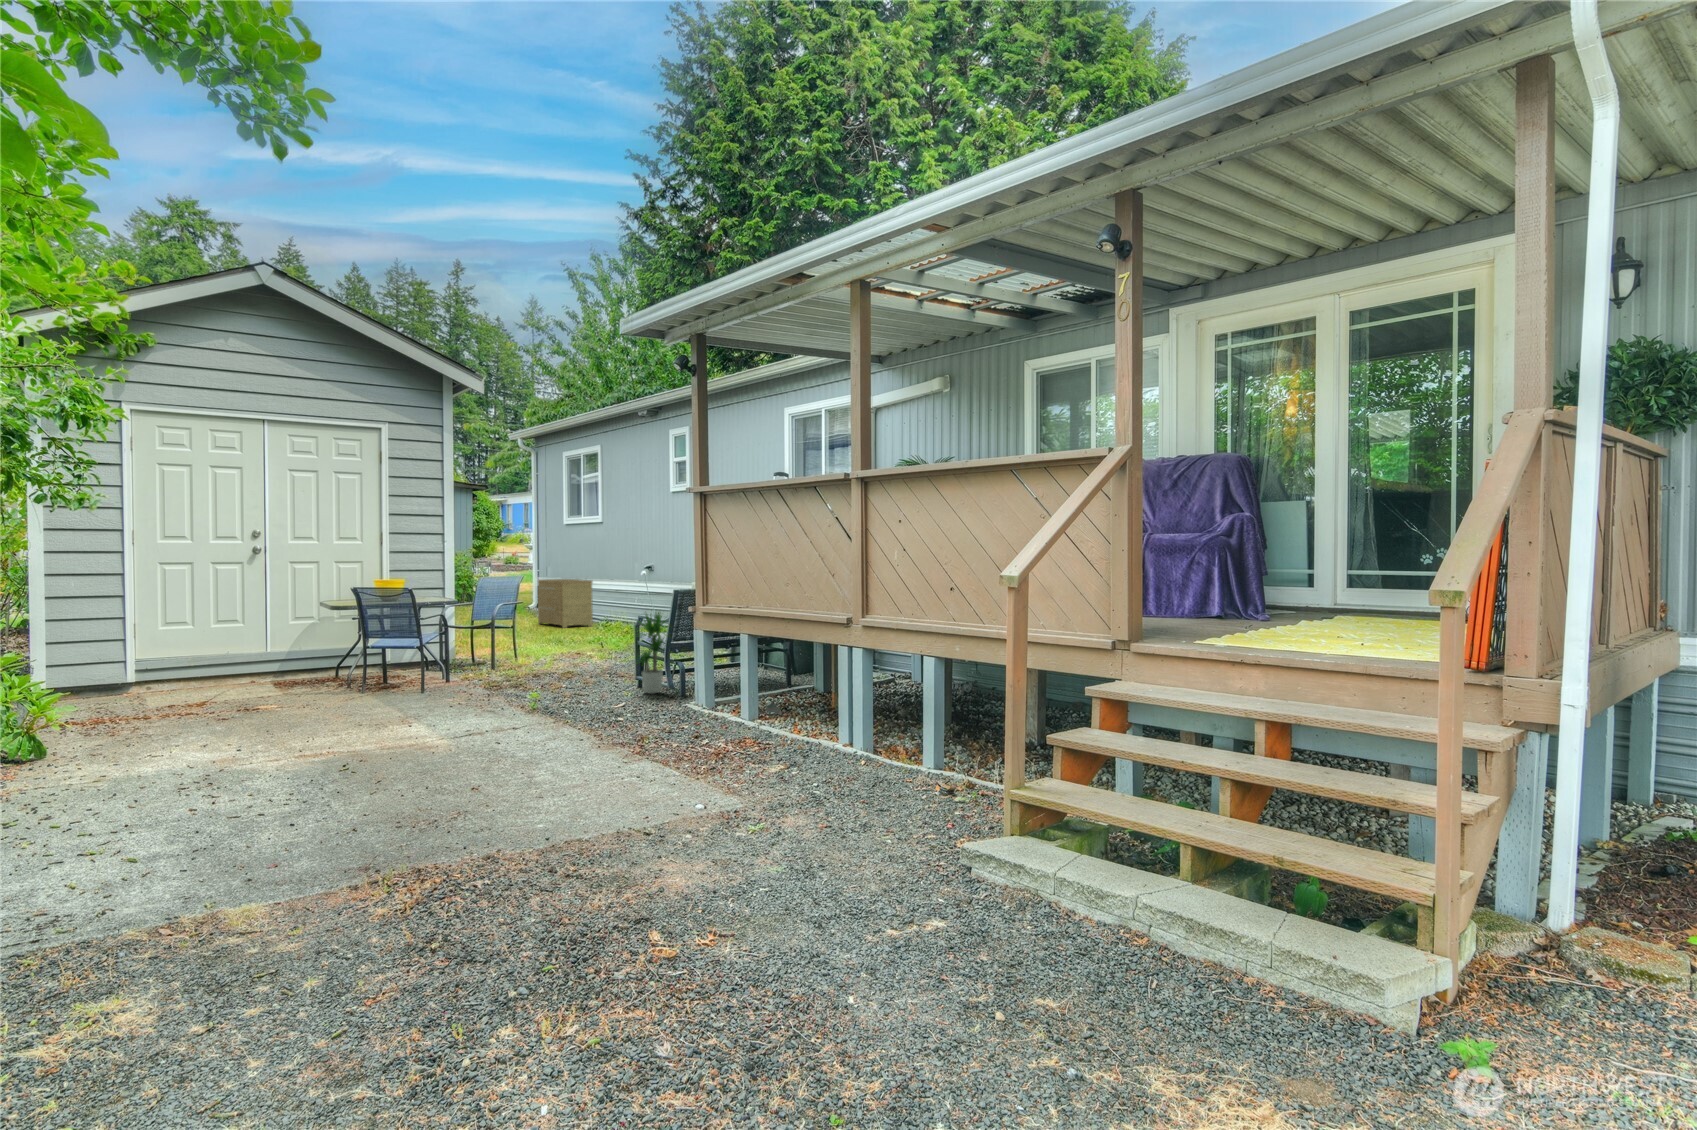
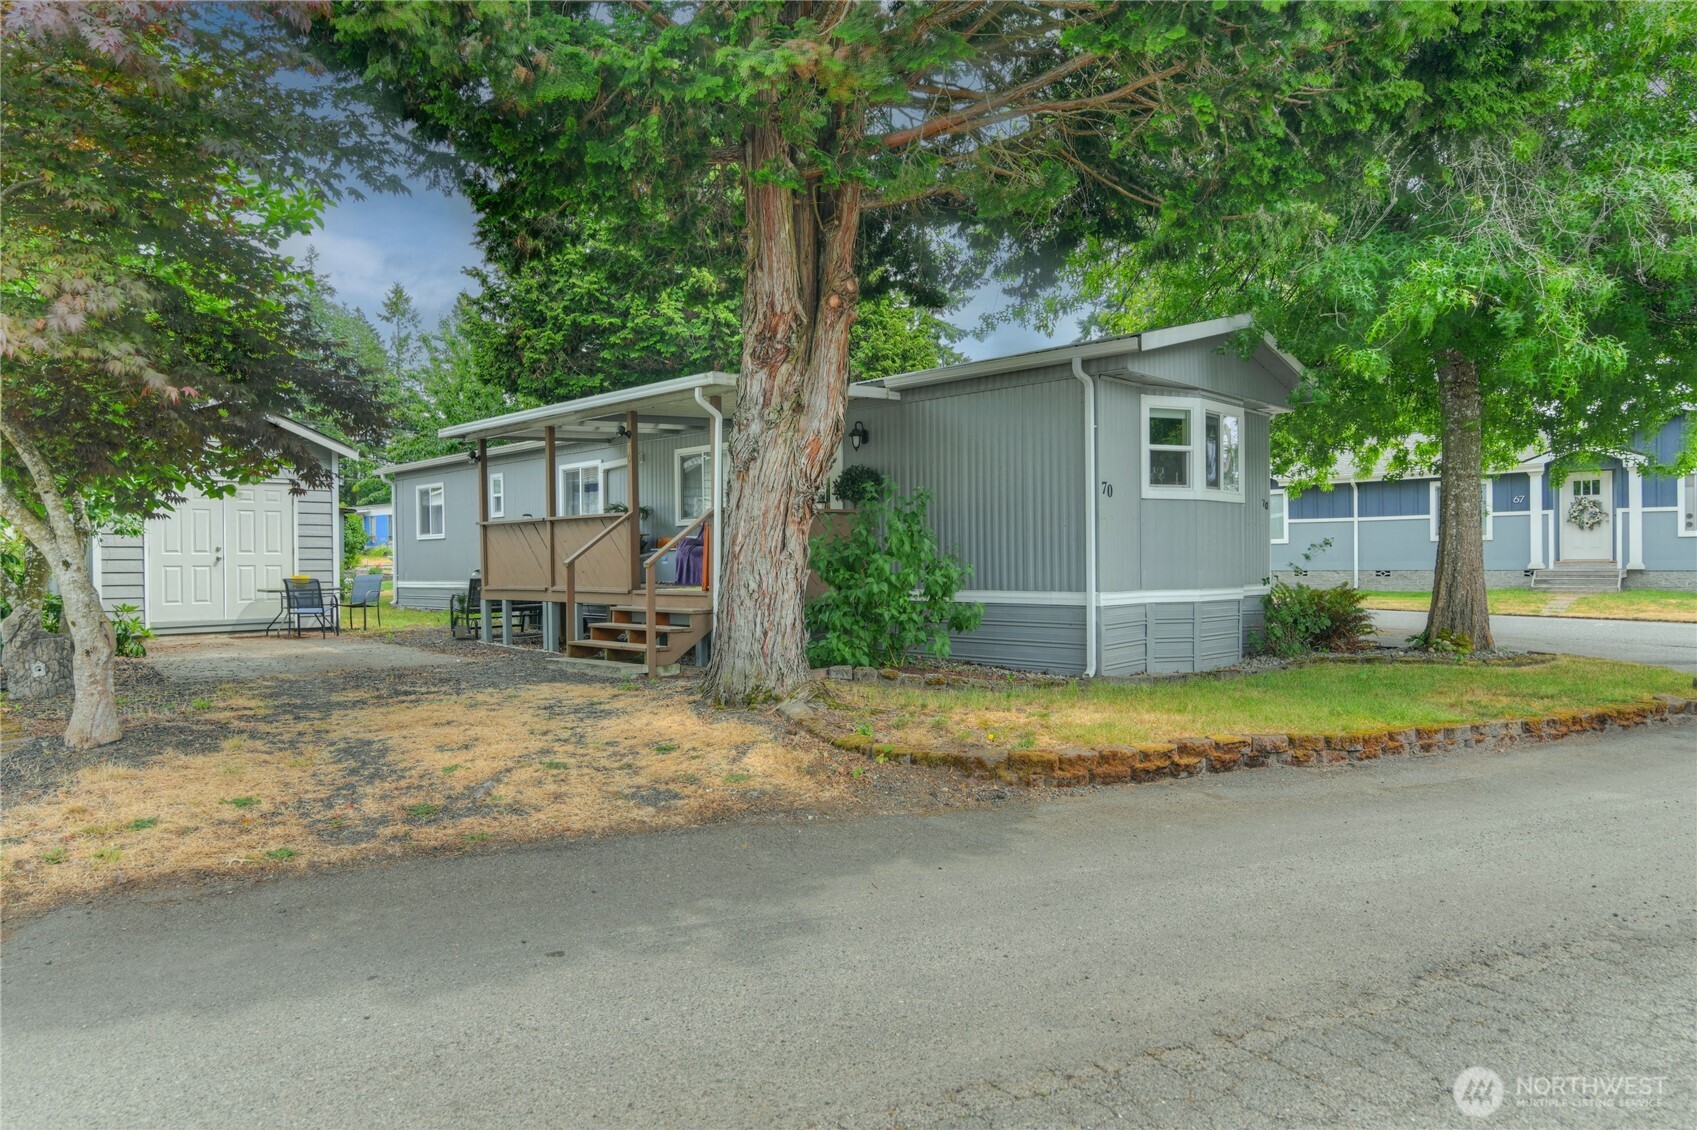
side table: present [538,579,593,628] -> none [396,580,438,616]

